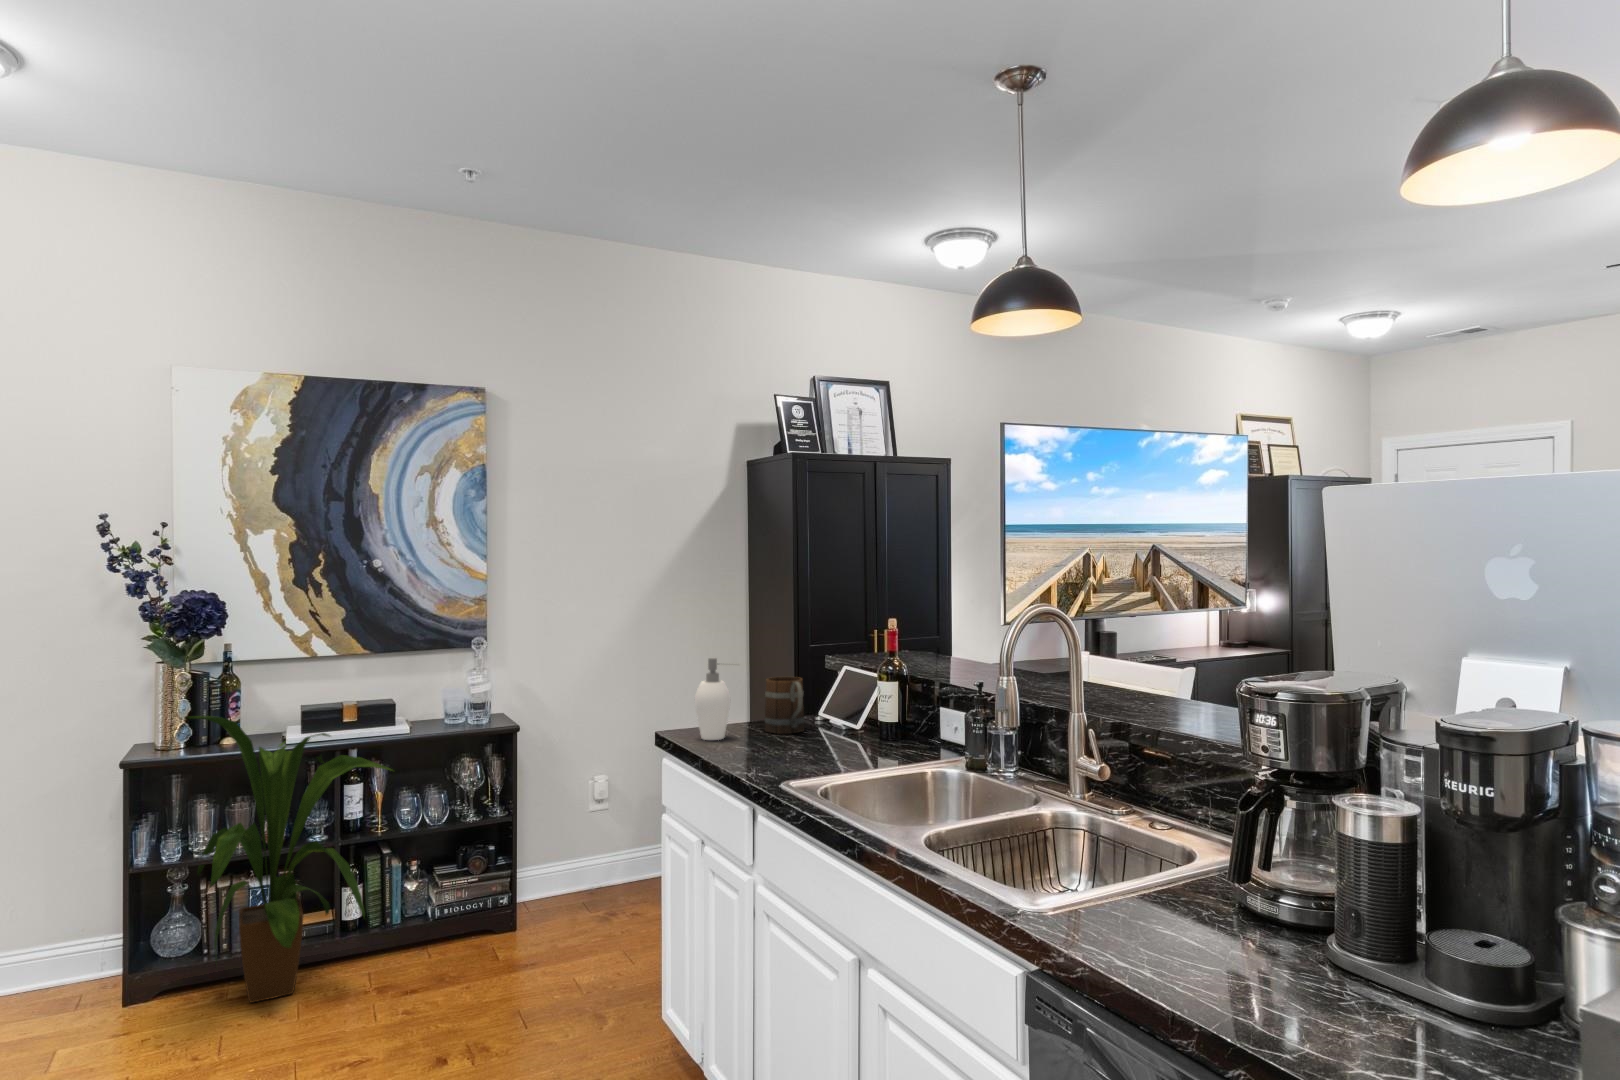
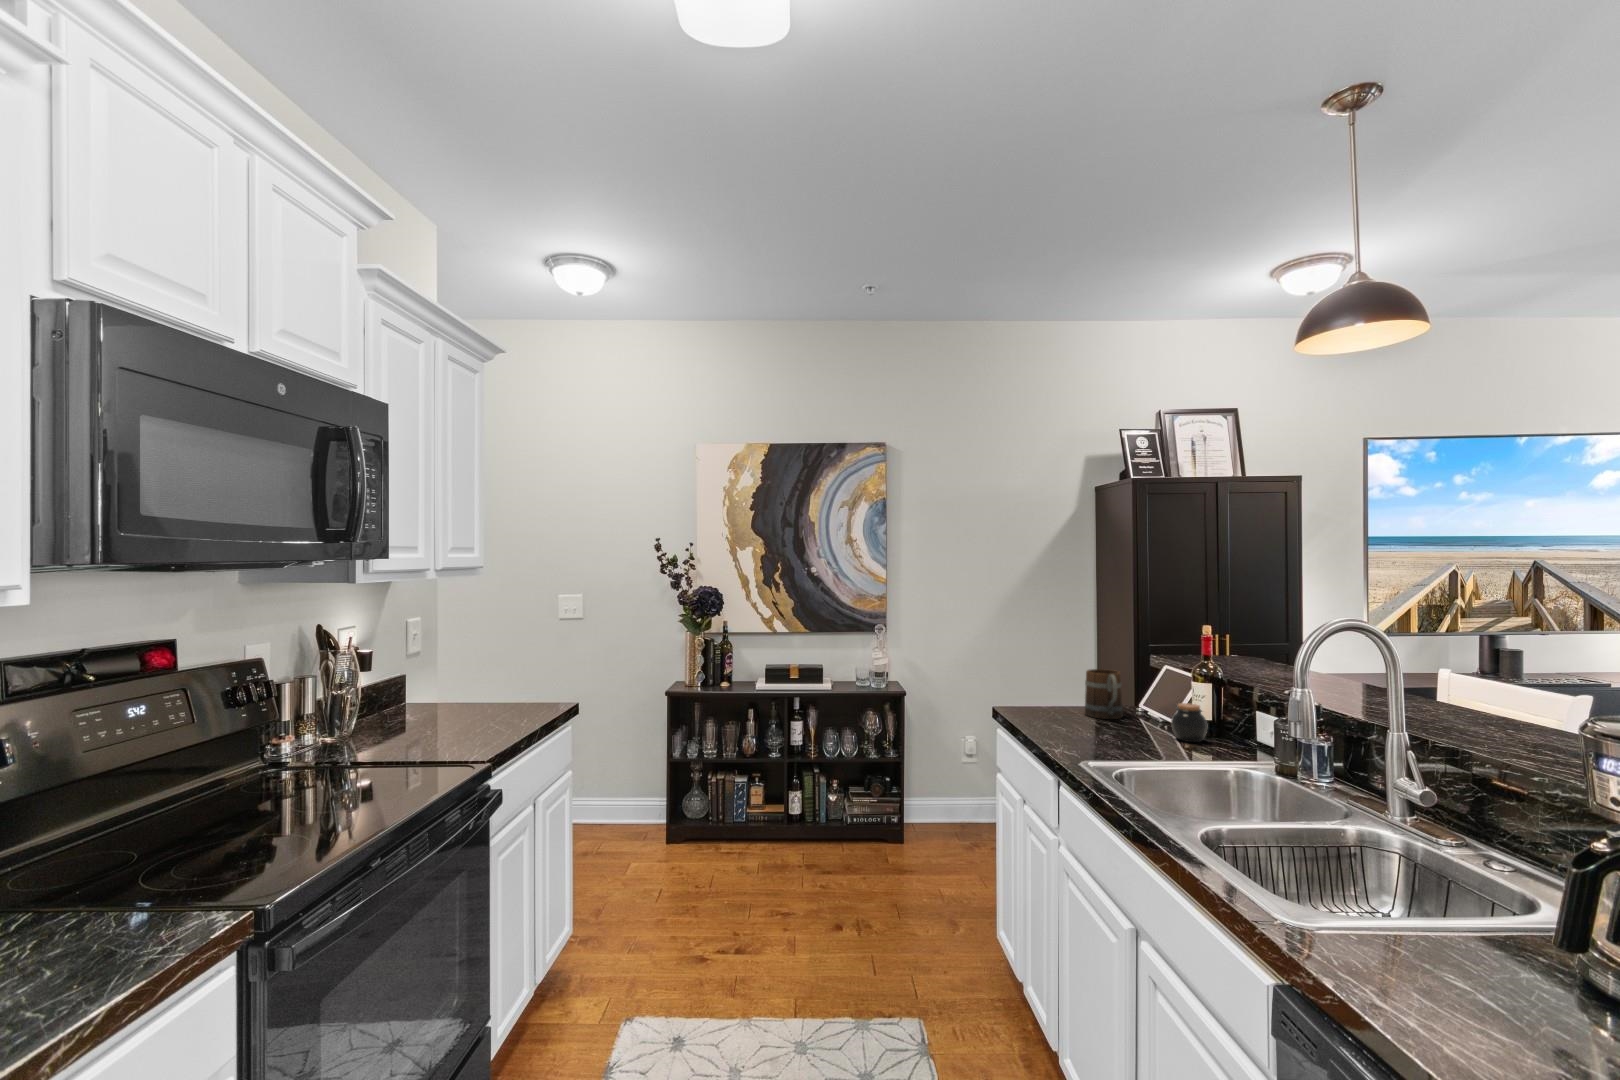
soap dispenser: present [695,658,730,740] -> none [1021,649,1059,718]
jar: none [861,707,896,748] -> present [1171,703,1207,742]
house plant: present [188,716,392,1003] -> none [695,665,822,858]

